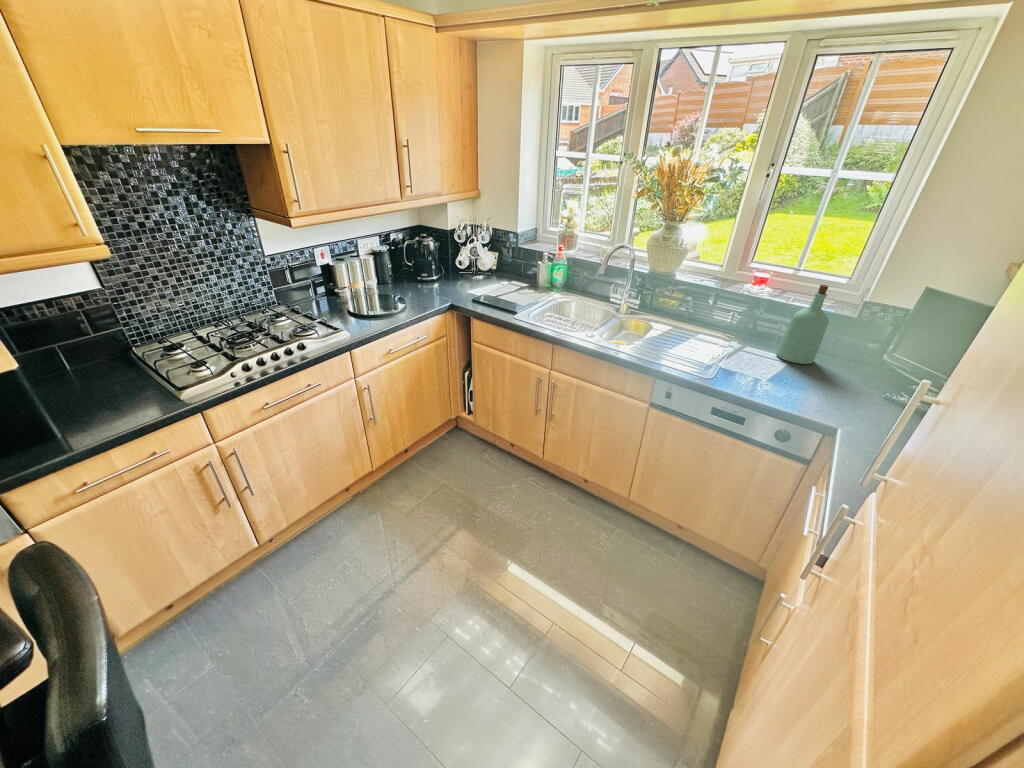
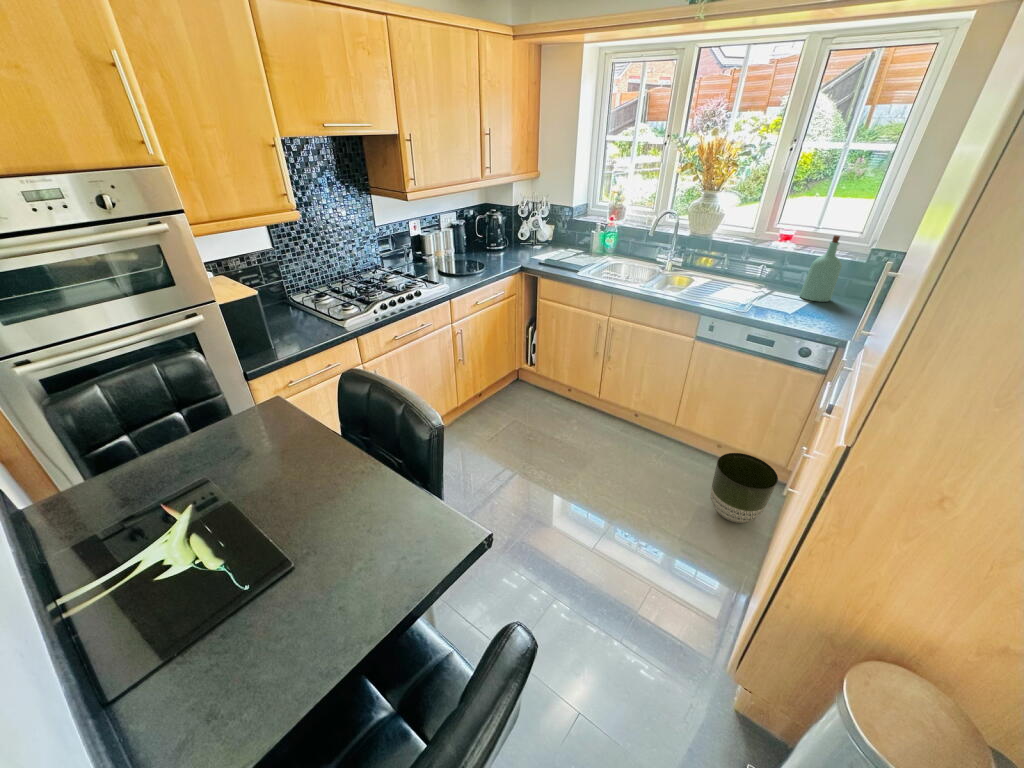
planter: none [666,557,750,652] -> present [711,453,778,523]

